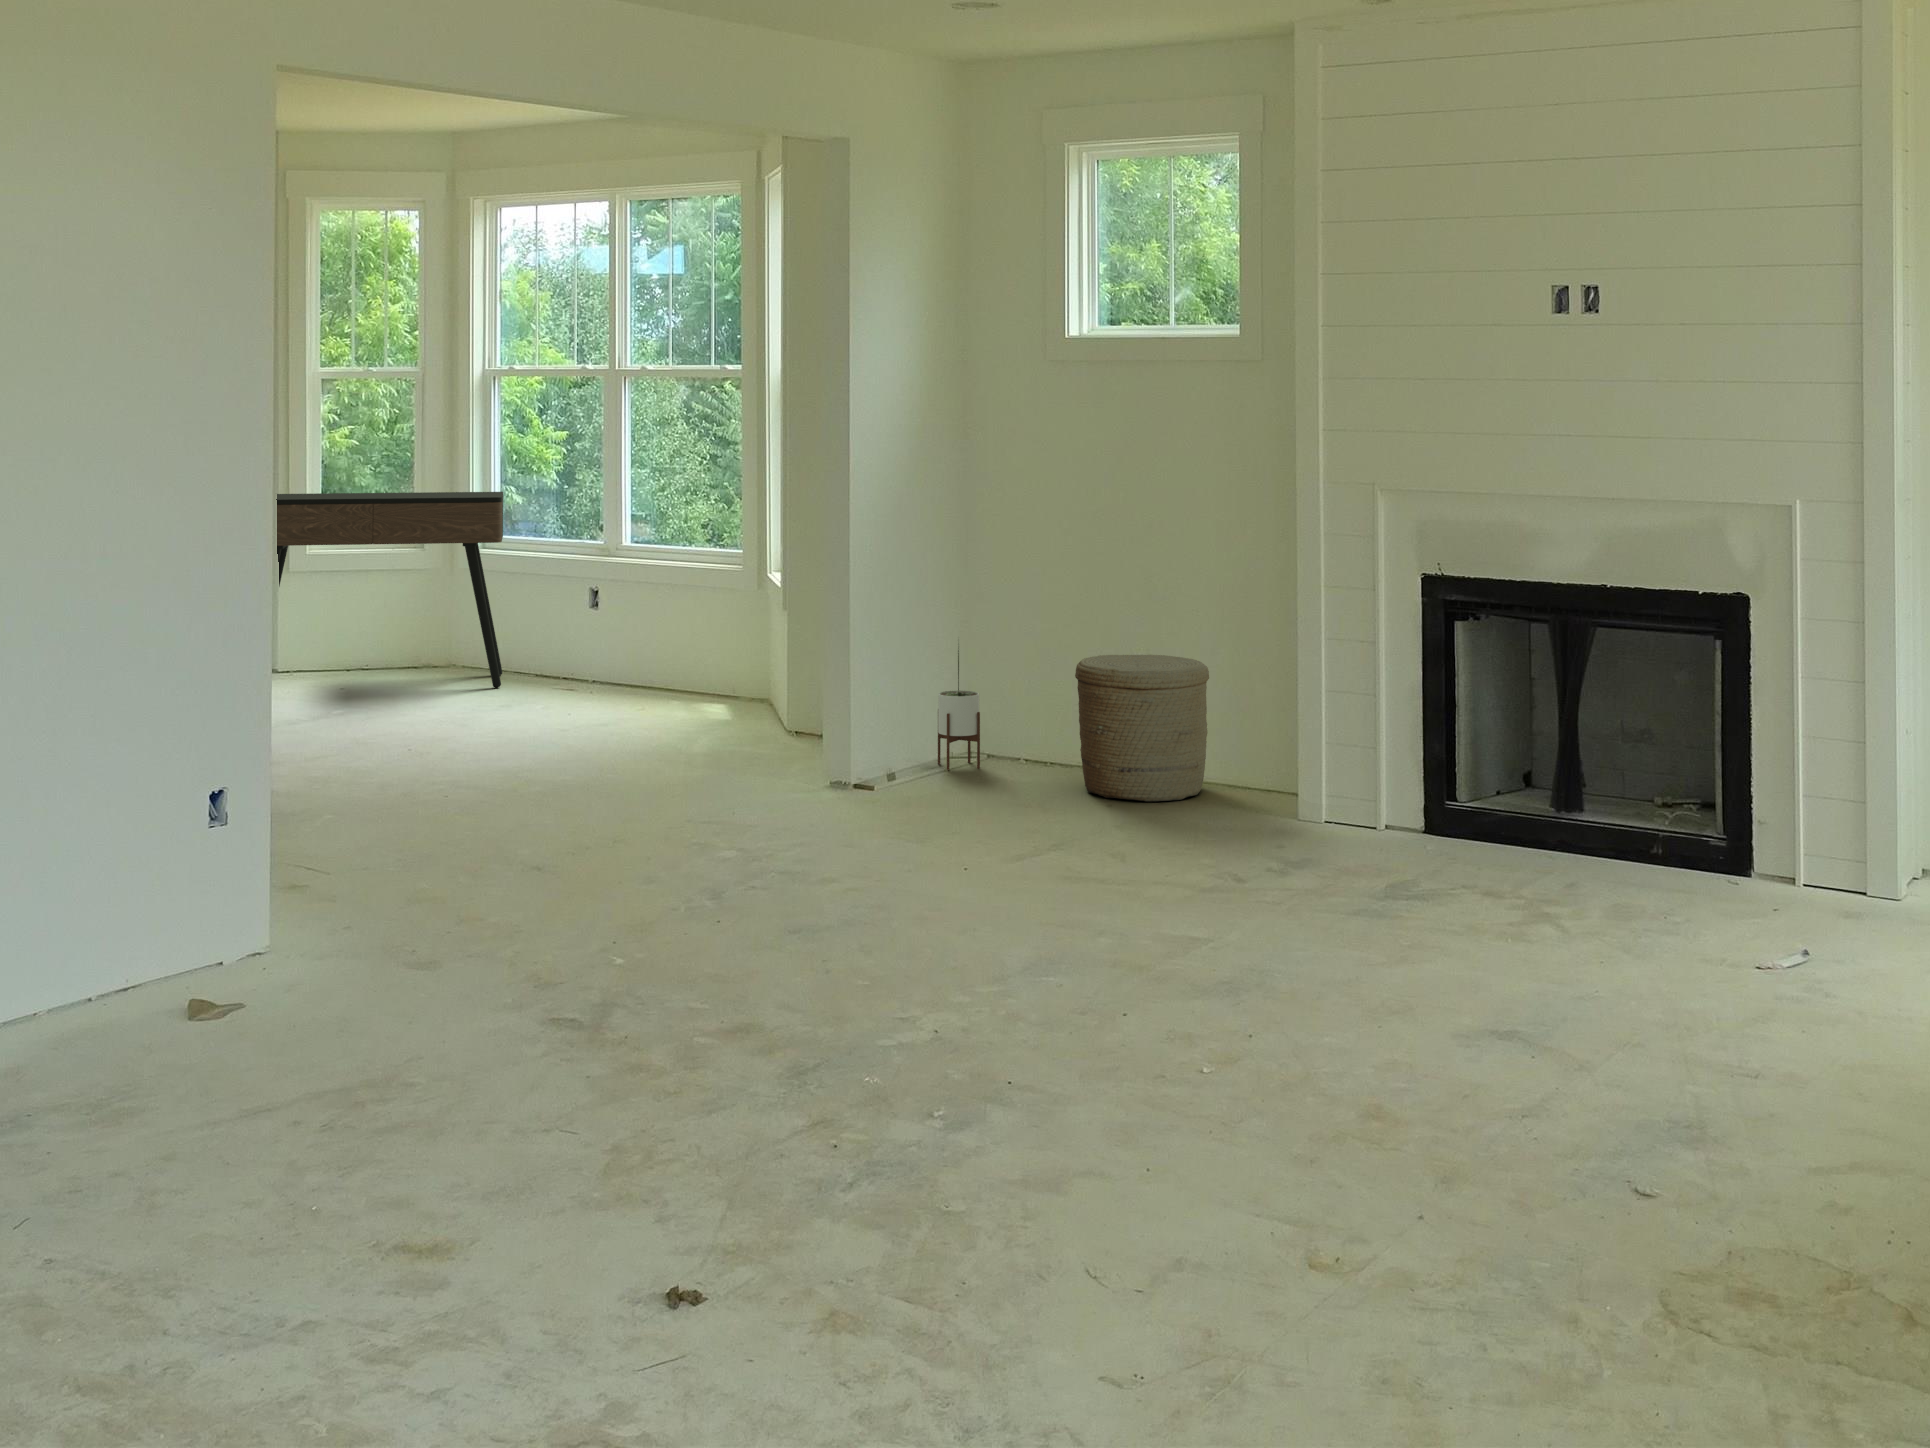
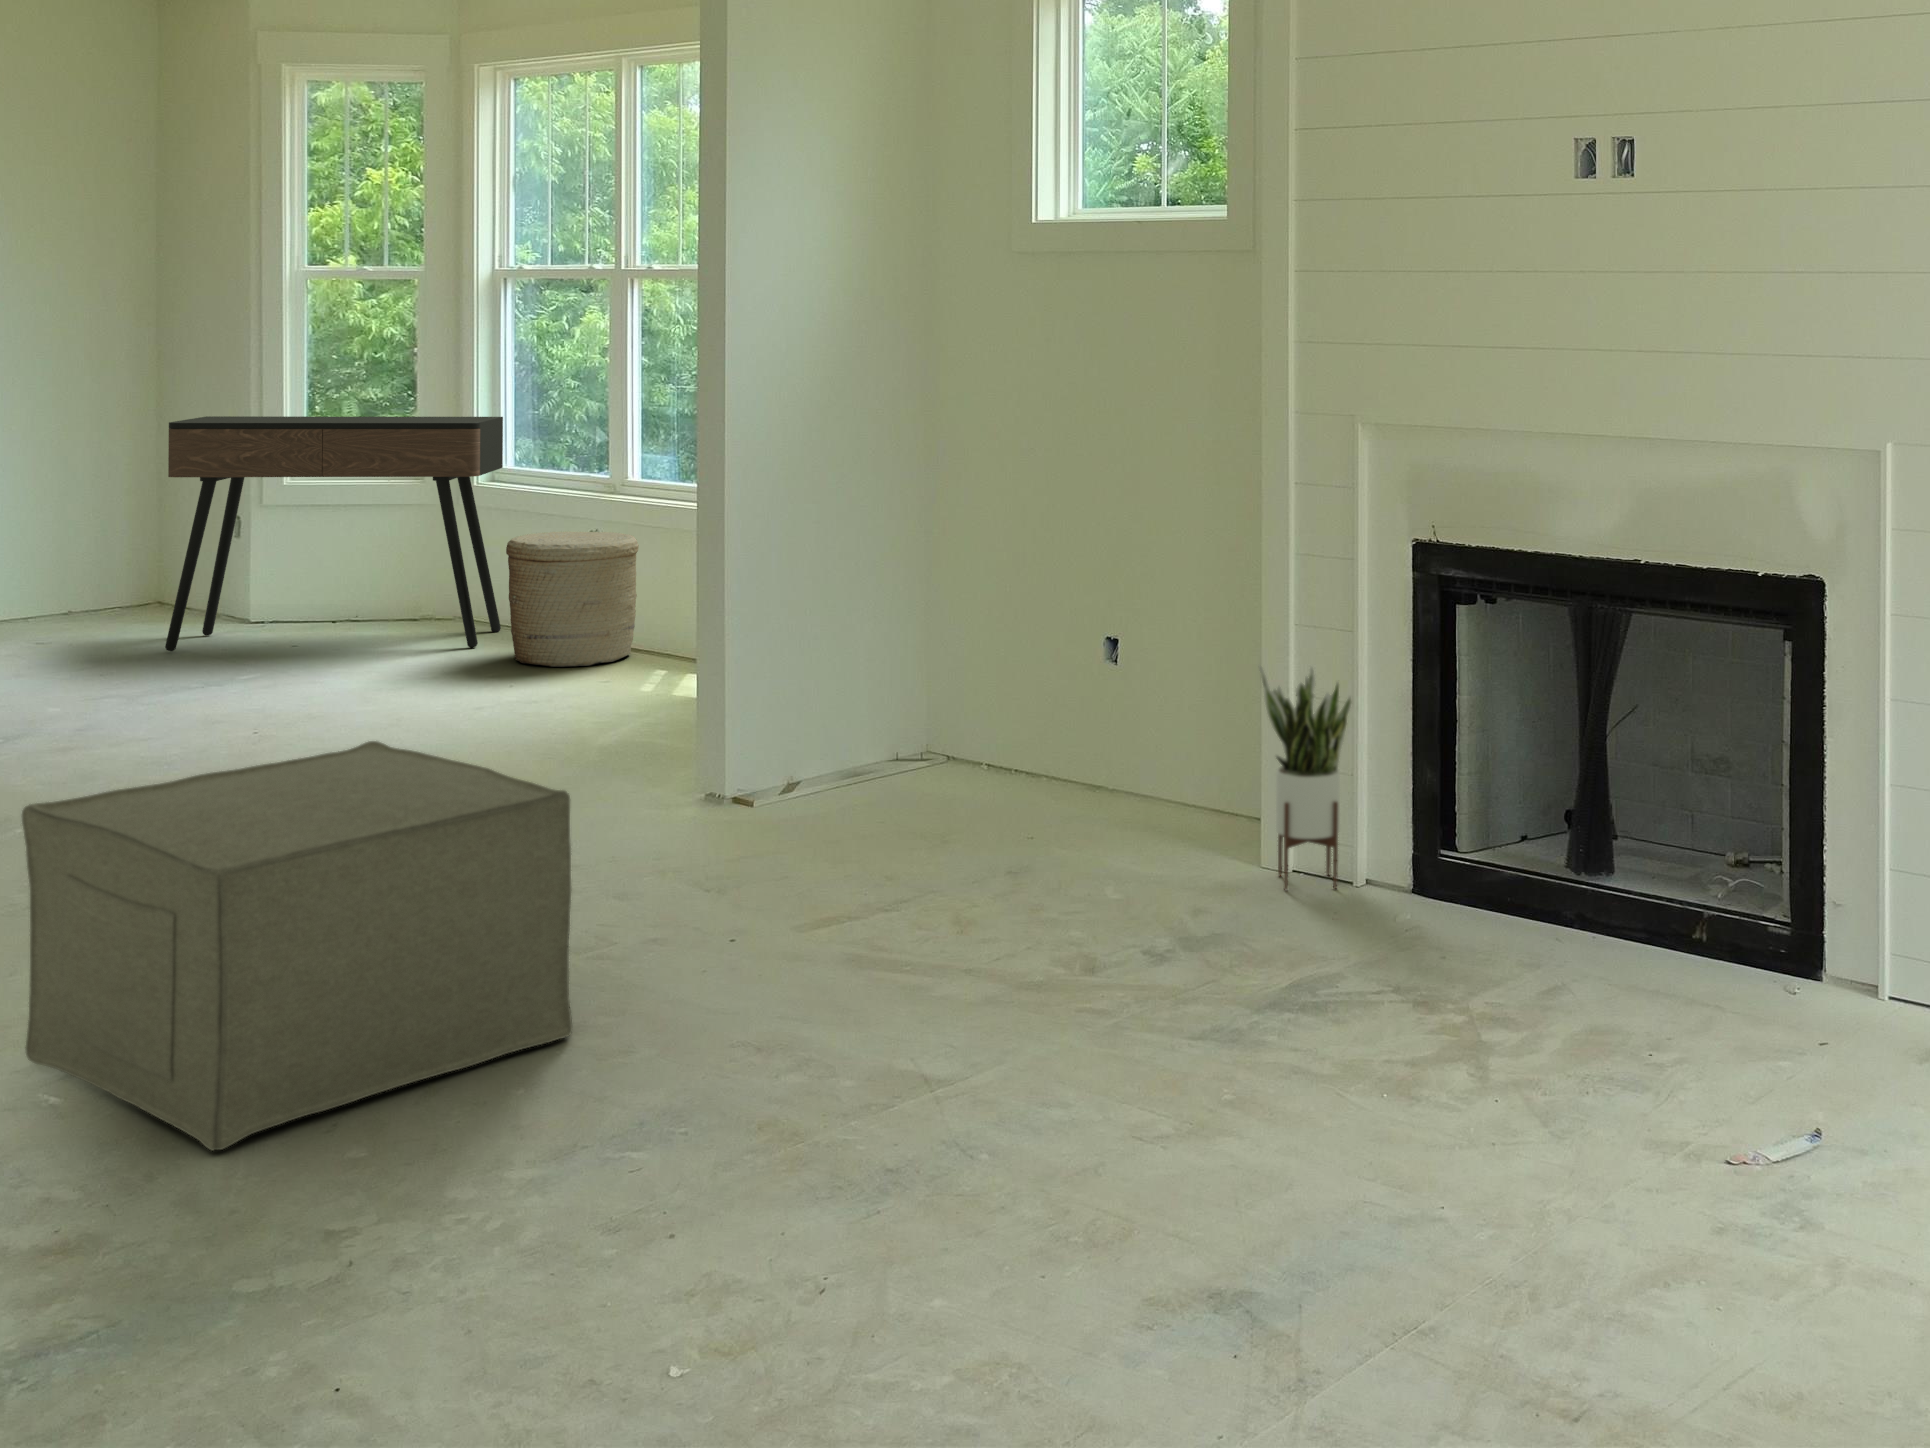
potted plant: present [938,643,980,770] -> present [1259,666,1351,890]
woven basket: present [1075,655,1209,801] -> present [506,532,639,667]
ottoman: none [570,726,930,982] -> present [22,741,572,1151]

